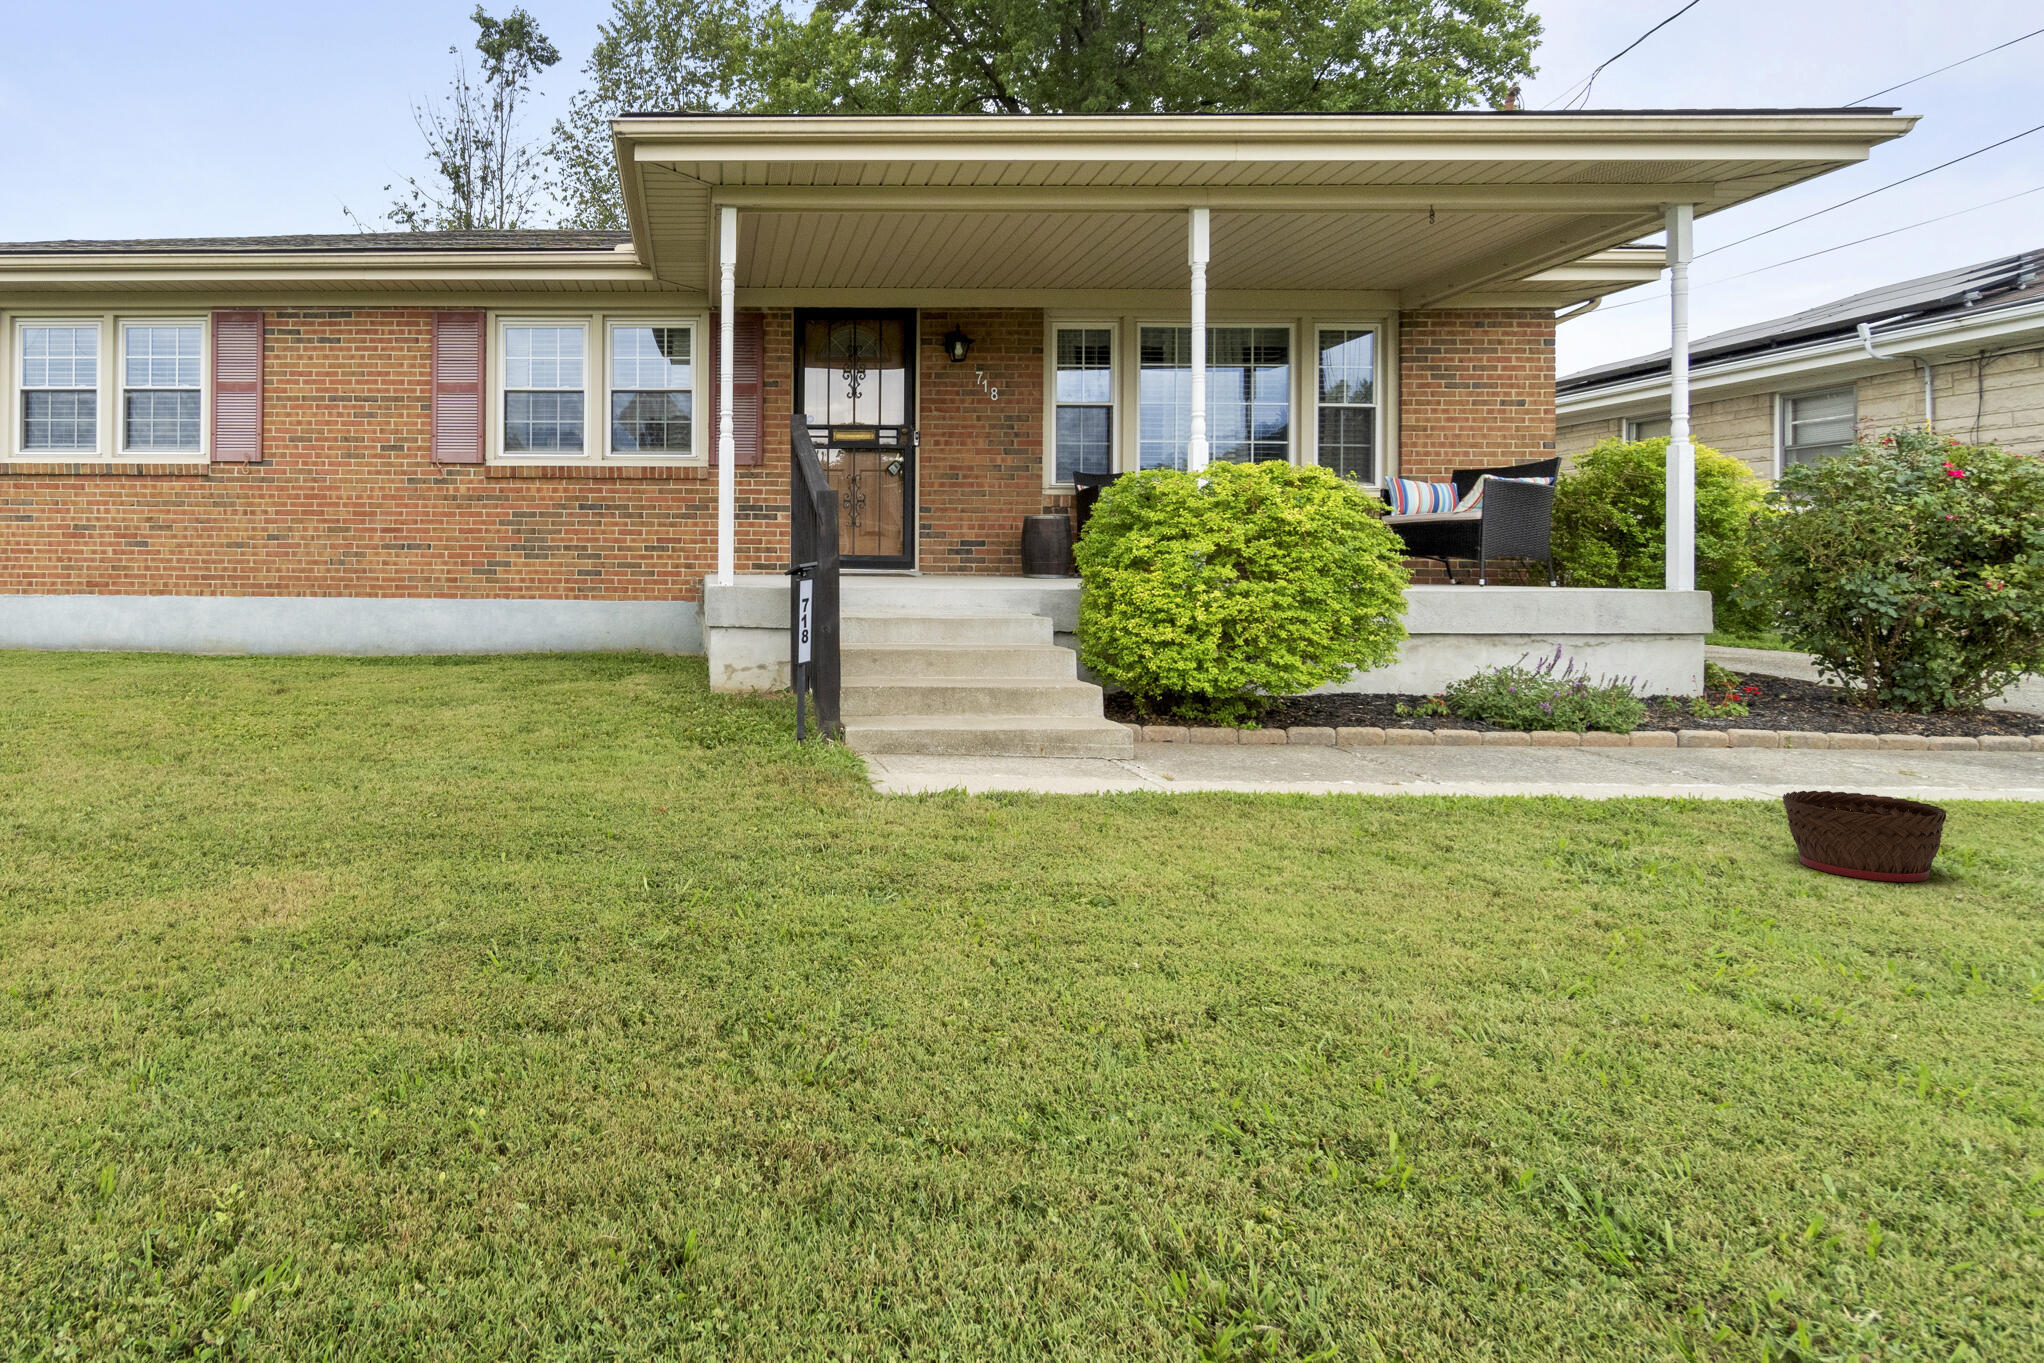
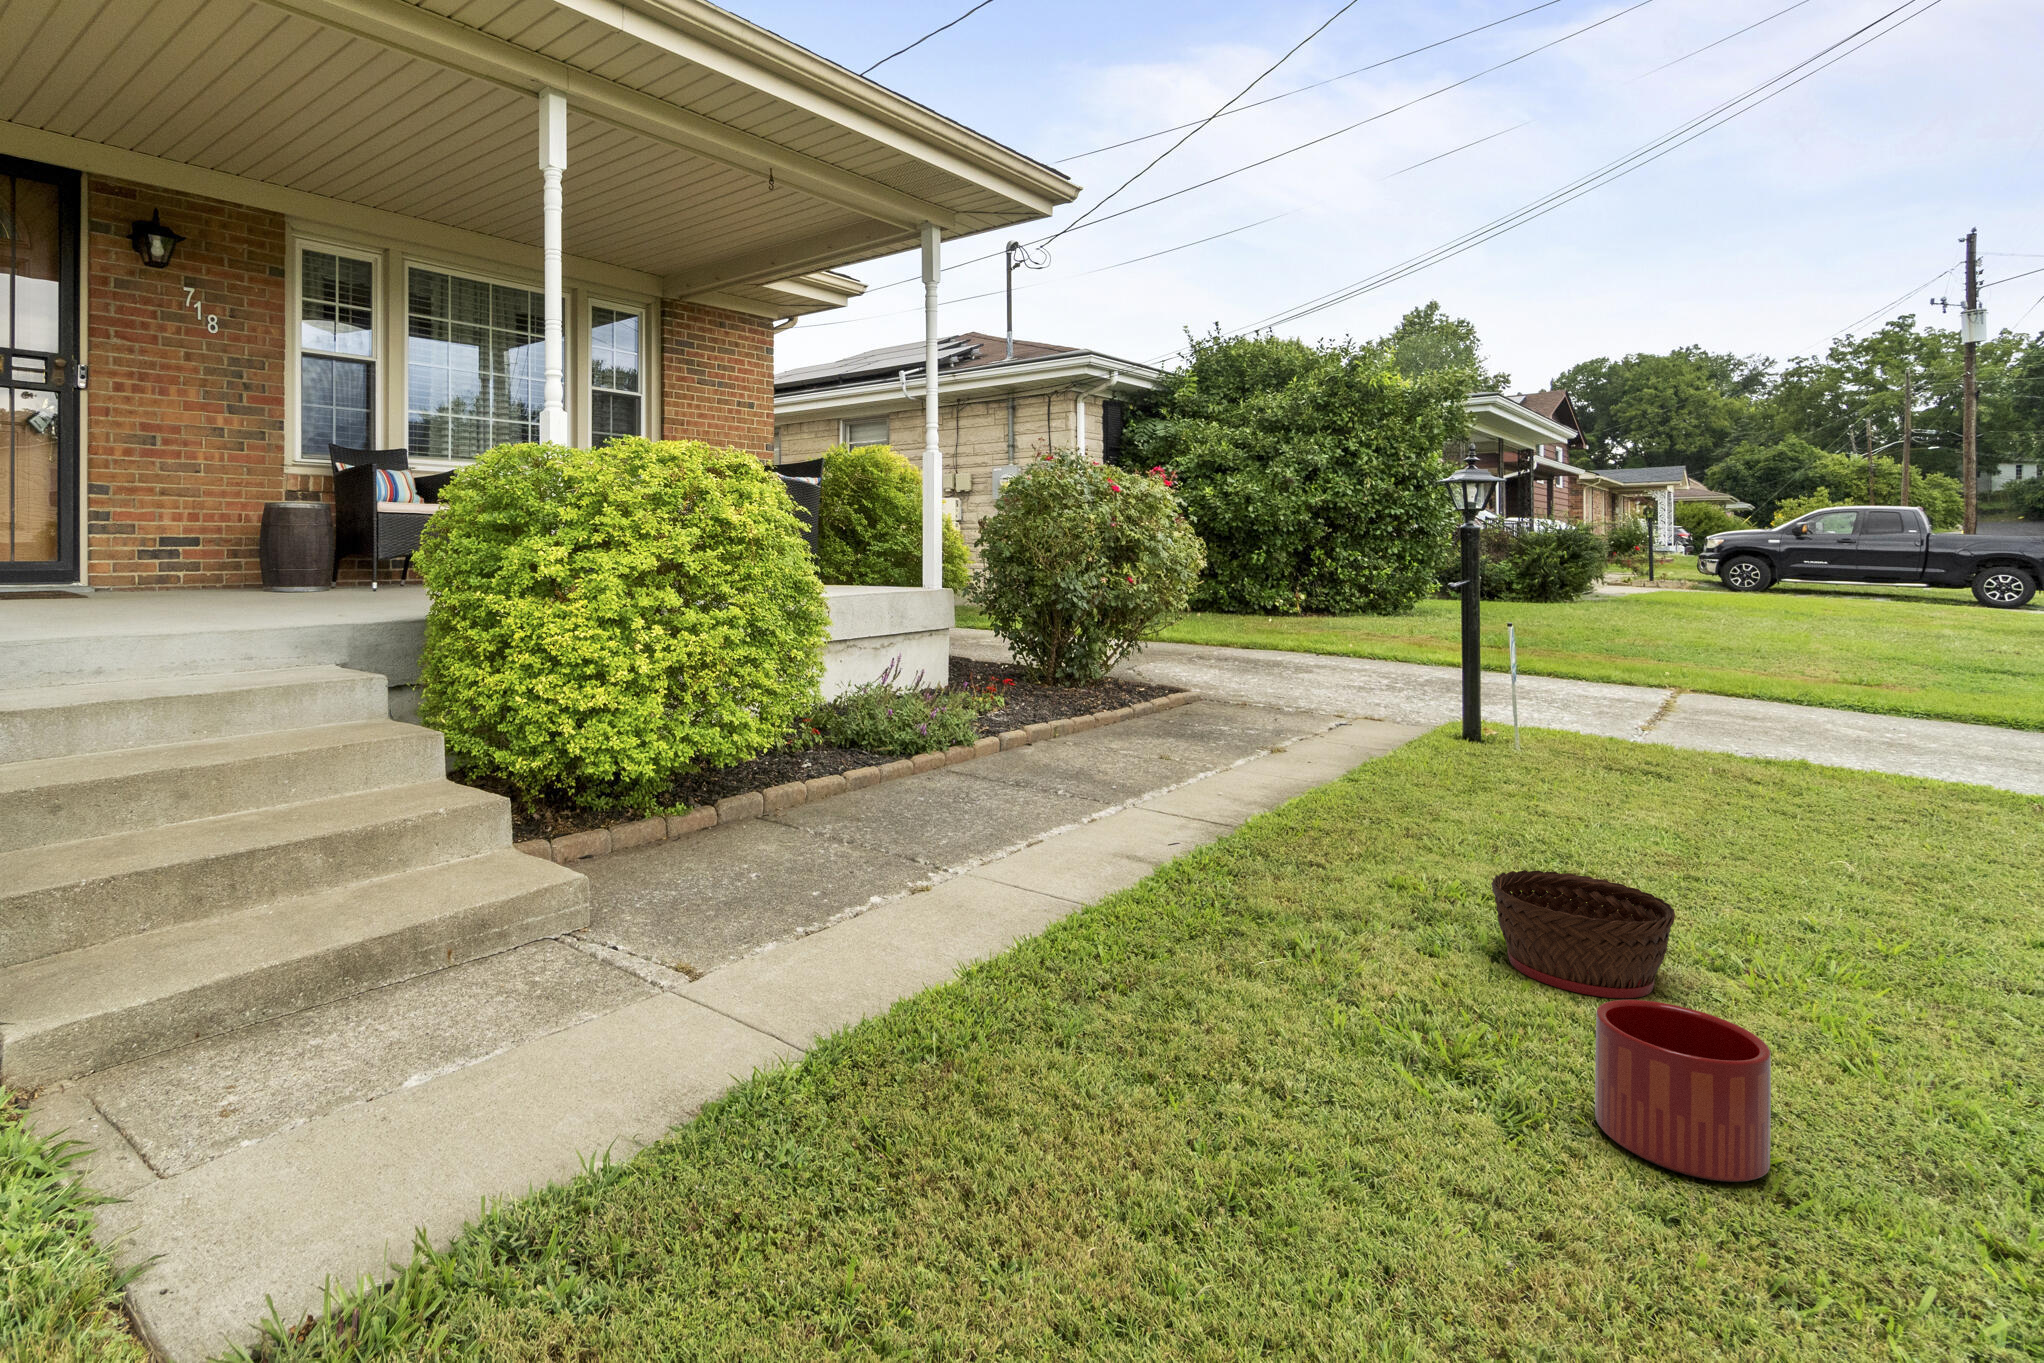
planter: none [1623,812,1733,909] -> present [1595,1000,1771,1182]

